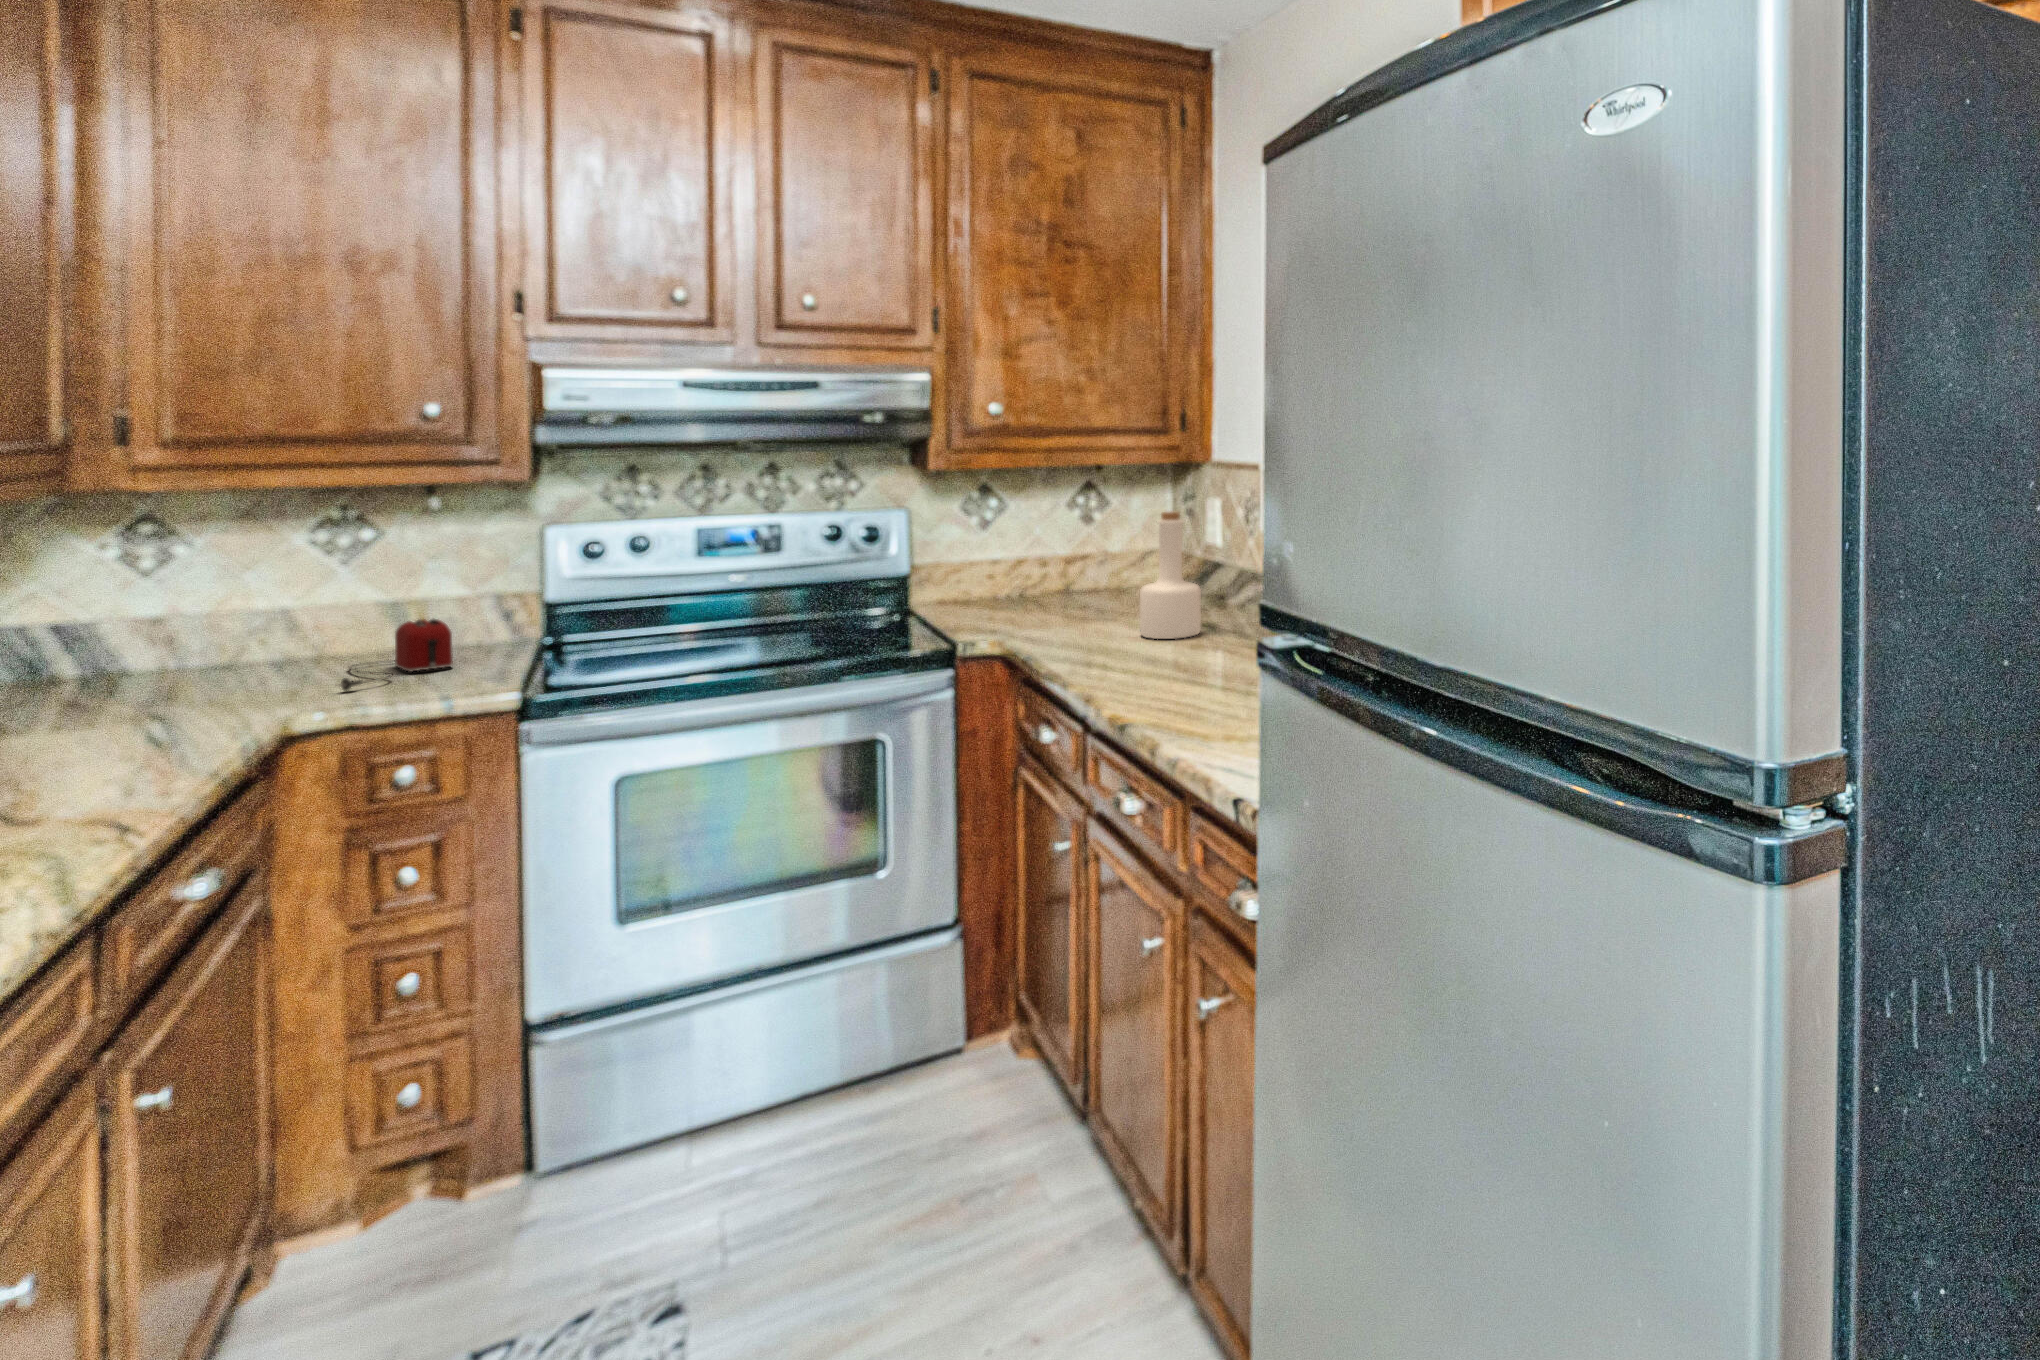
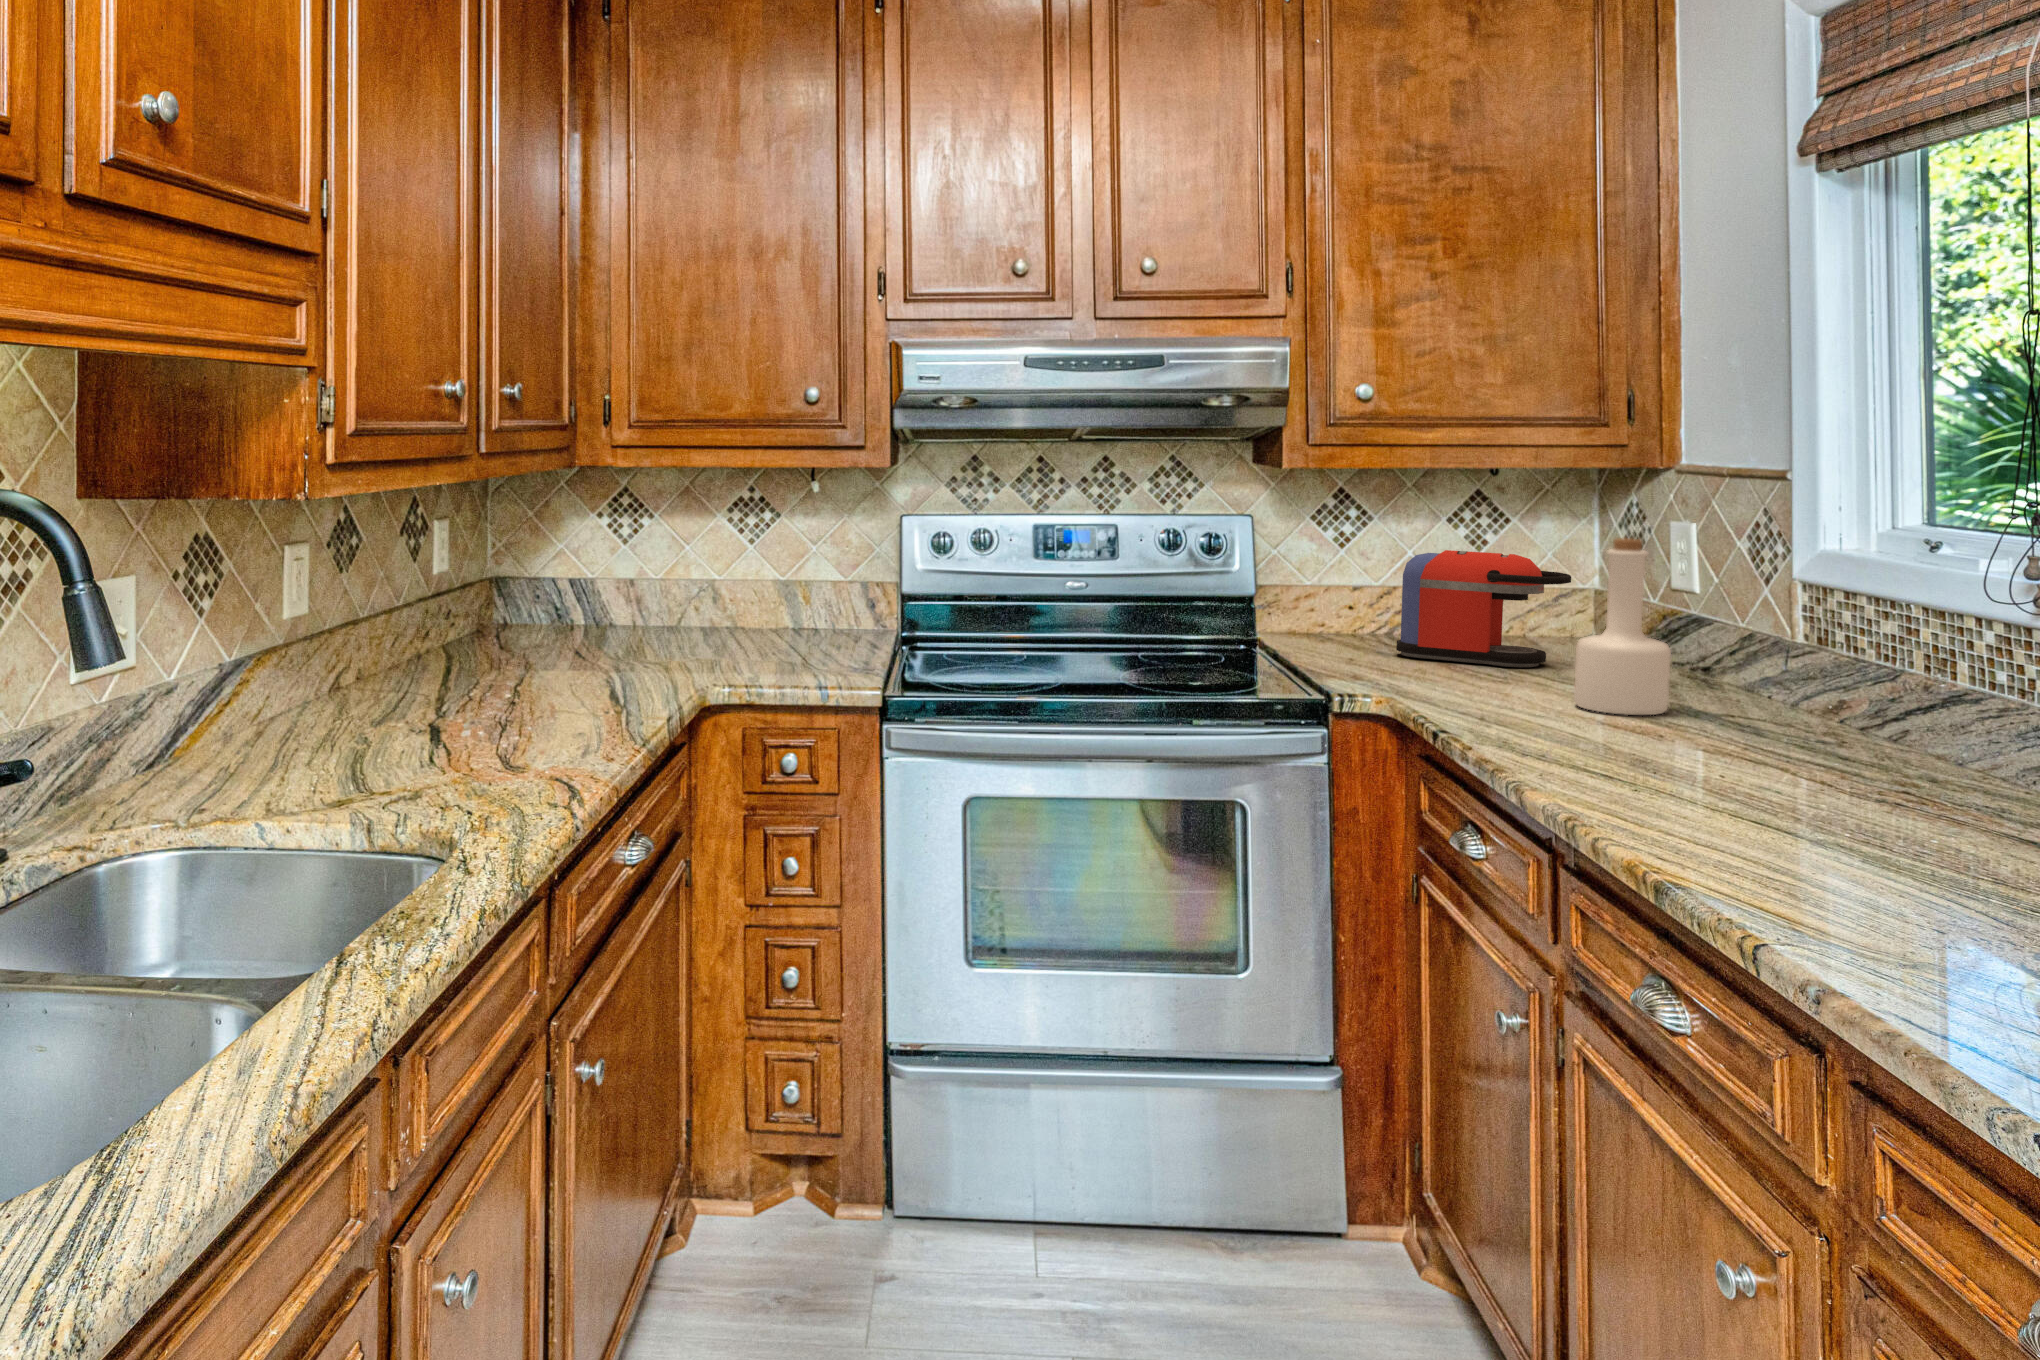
coffee maker: none [1023,528,1141,611] -> present [1396,550,1571,667]
toaster: present [338,619,453,691] -> none [740,605,822,668]

